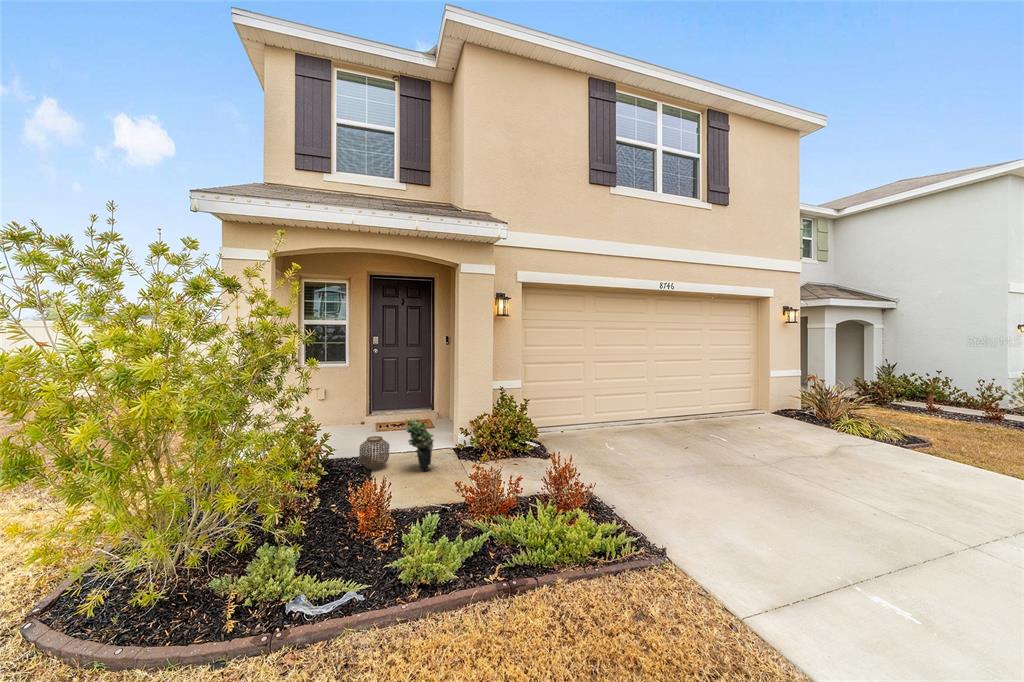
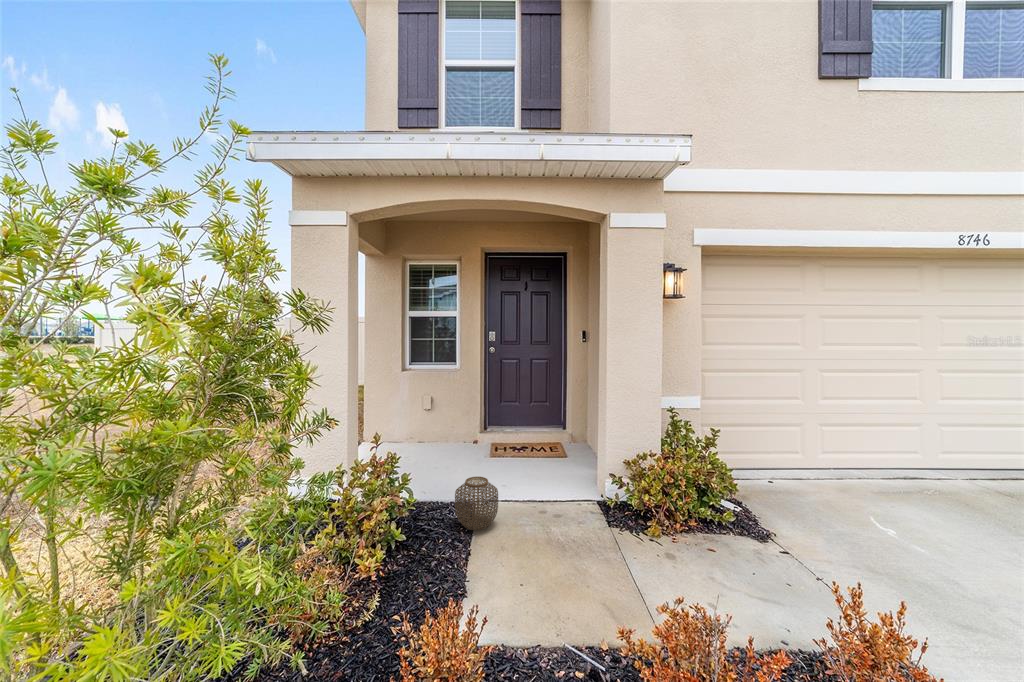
potted plant: present [405,418,434,471] -> none [521,453,568,548]

